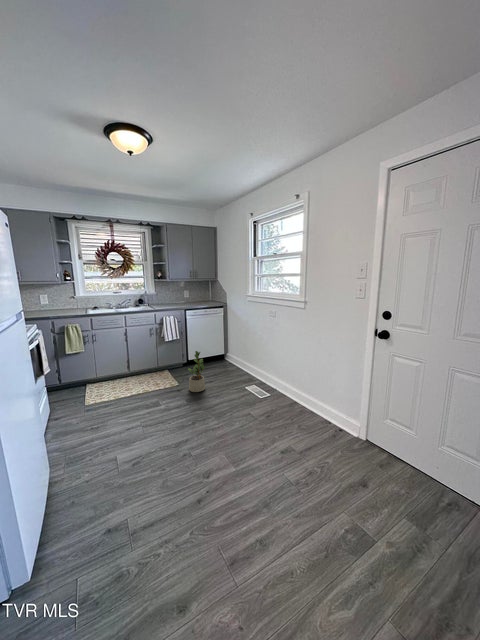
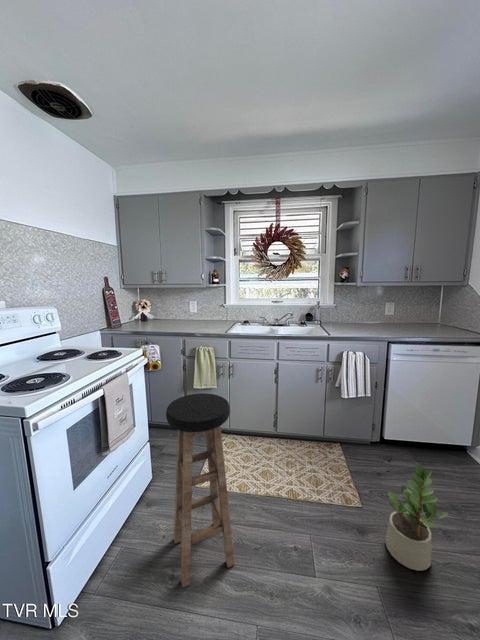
bar stool: none [79,338,124,428] -> present [166,393,235,587]

